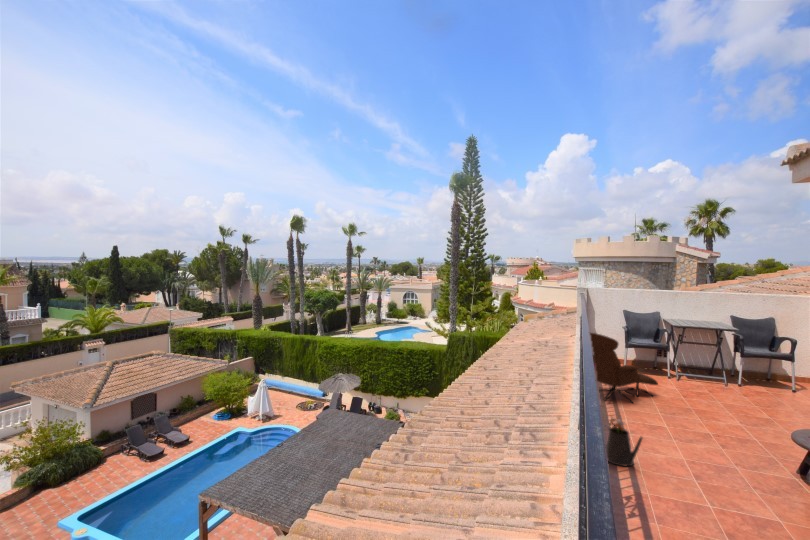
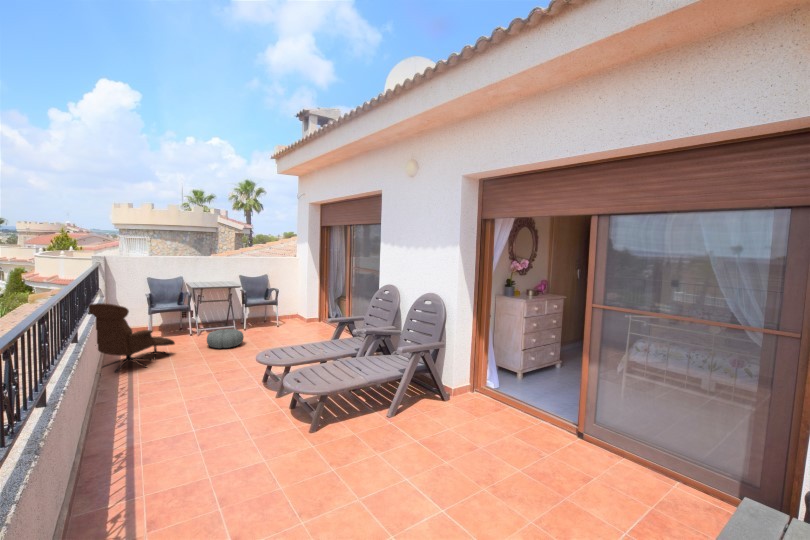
pouf: none [693,379,745,404] -> present [207,329,244,348]
watering can: present [606,418,642,466] -> none [90,384,136,435]

